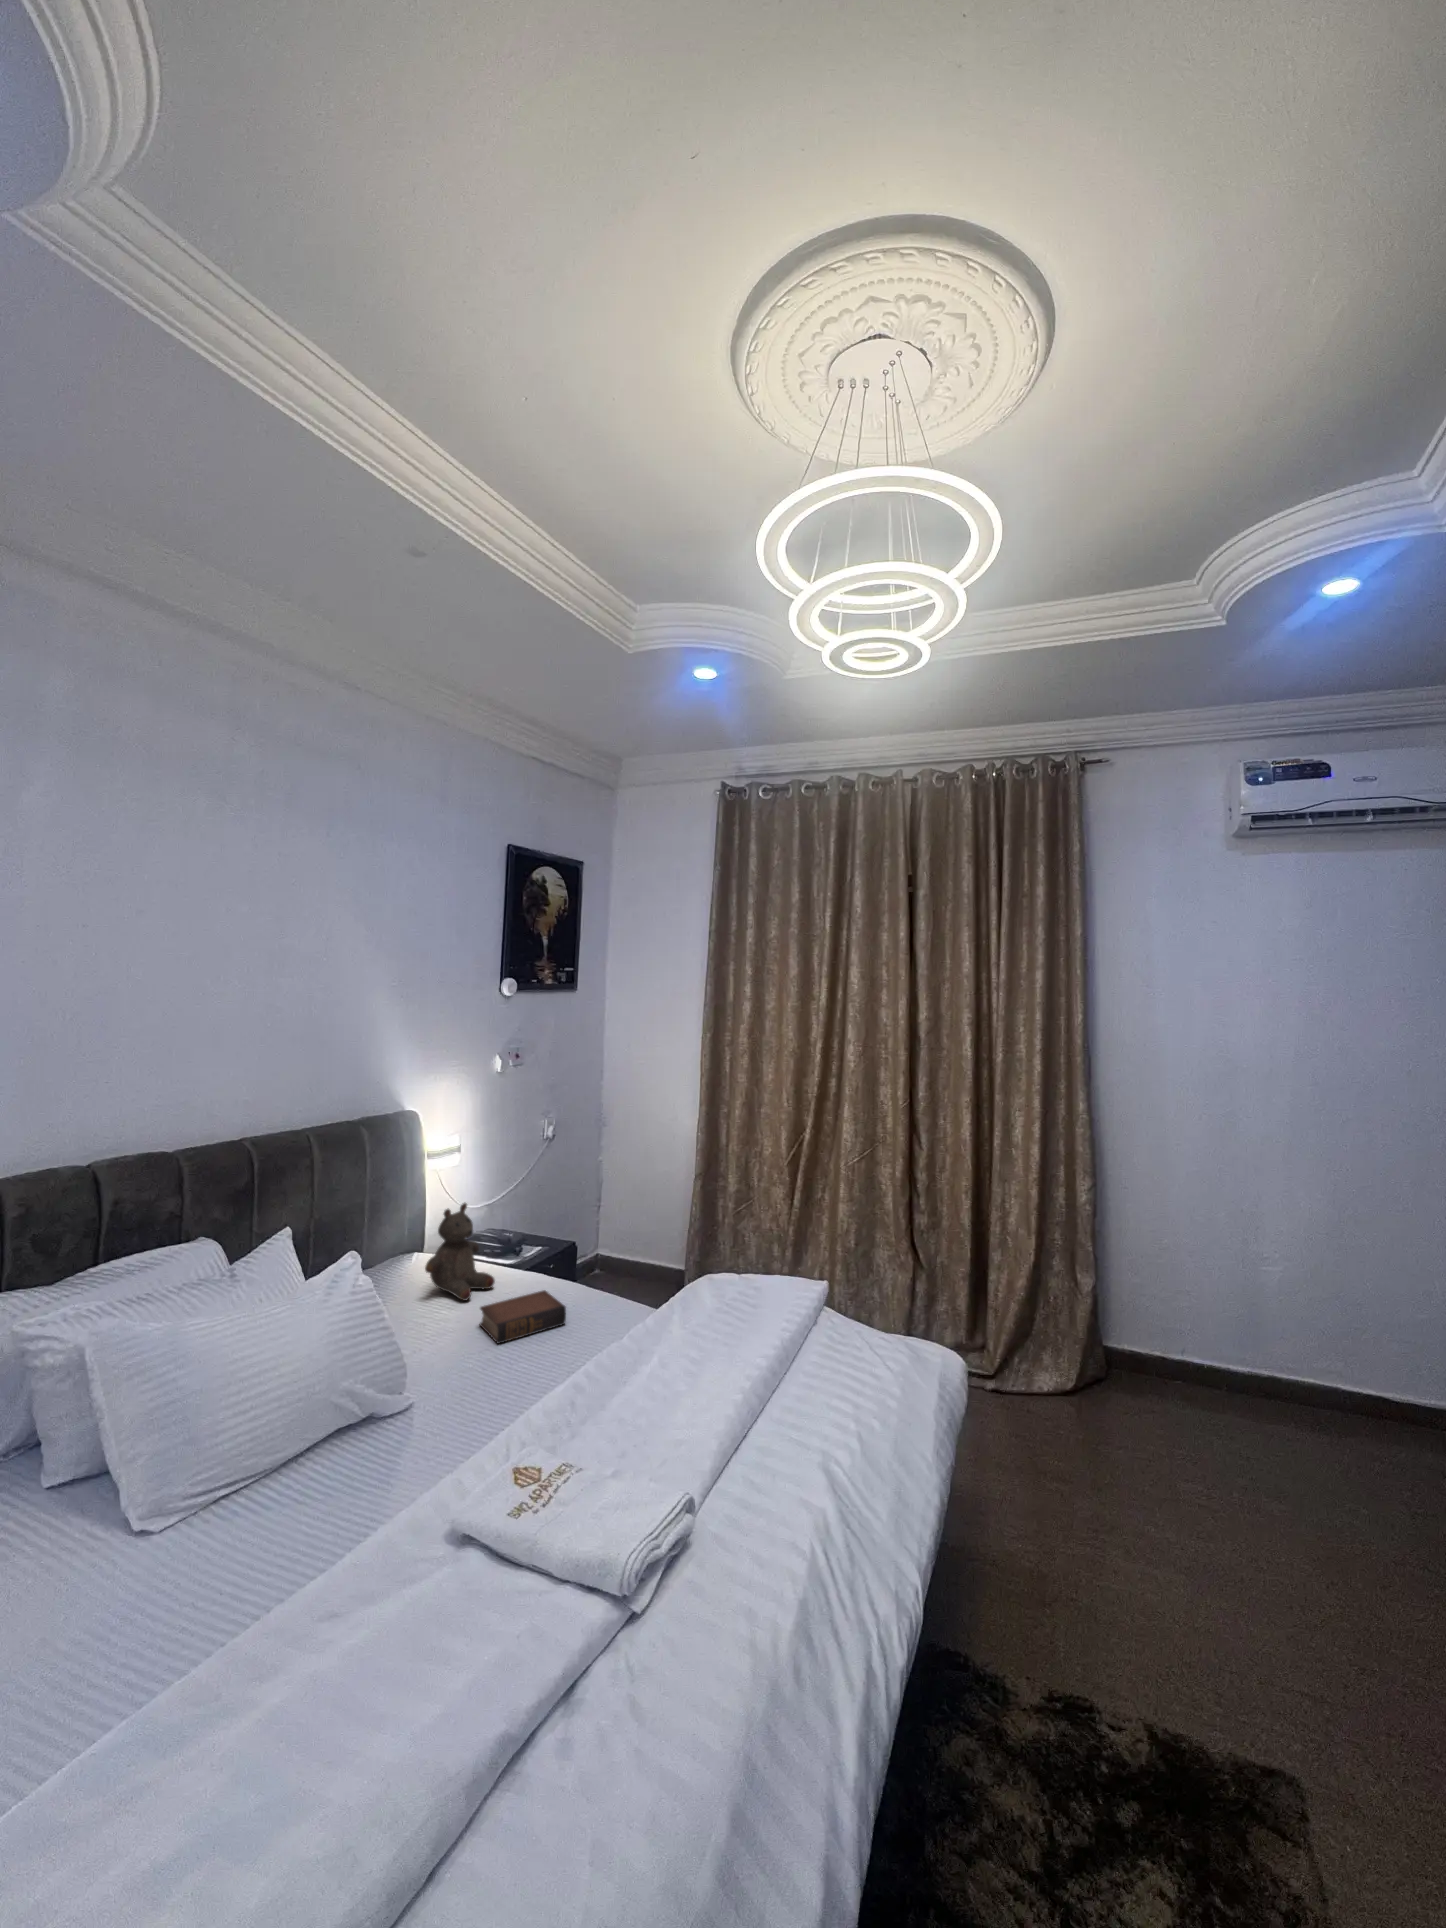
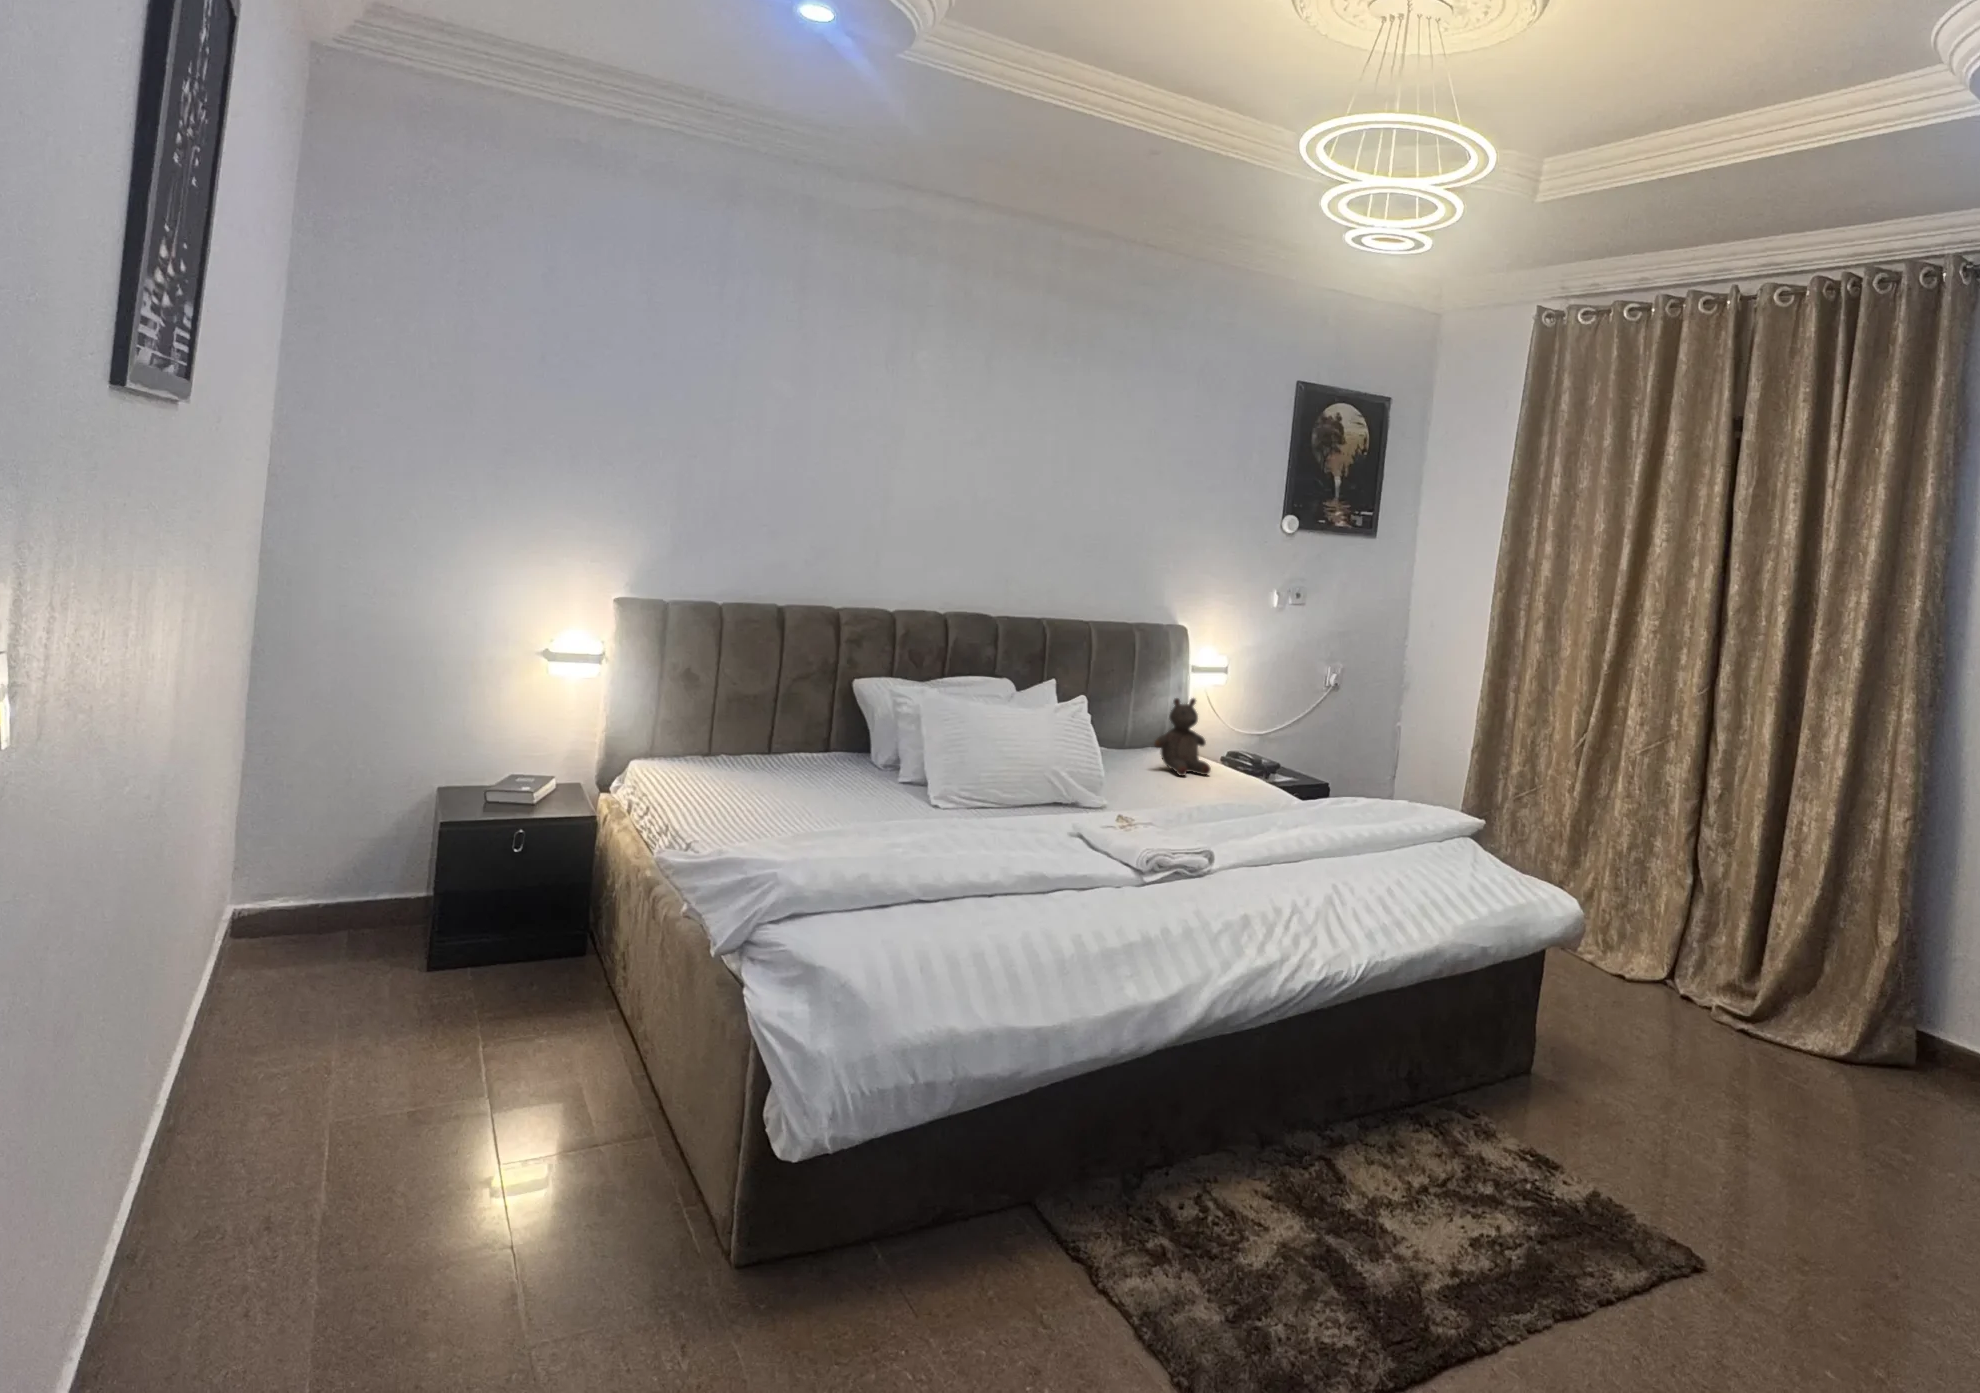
book: present [480,1290,566,1344] -> none [1180,772,1245,801]

